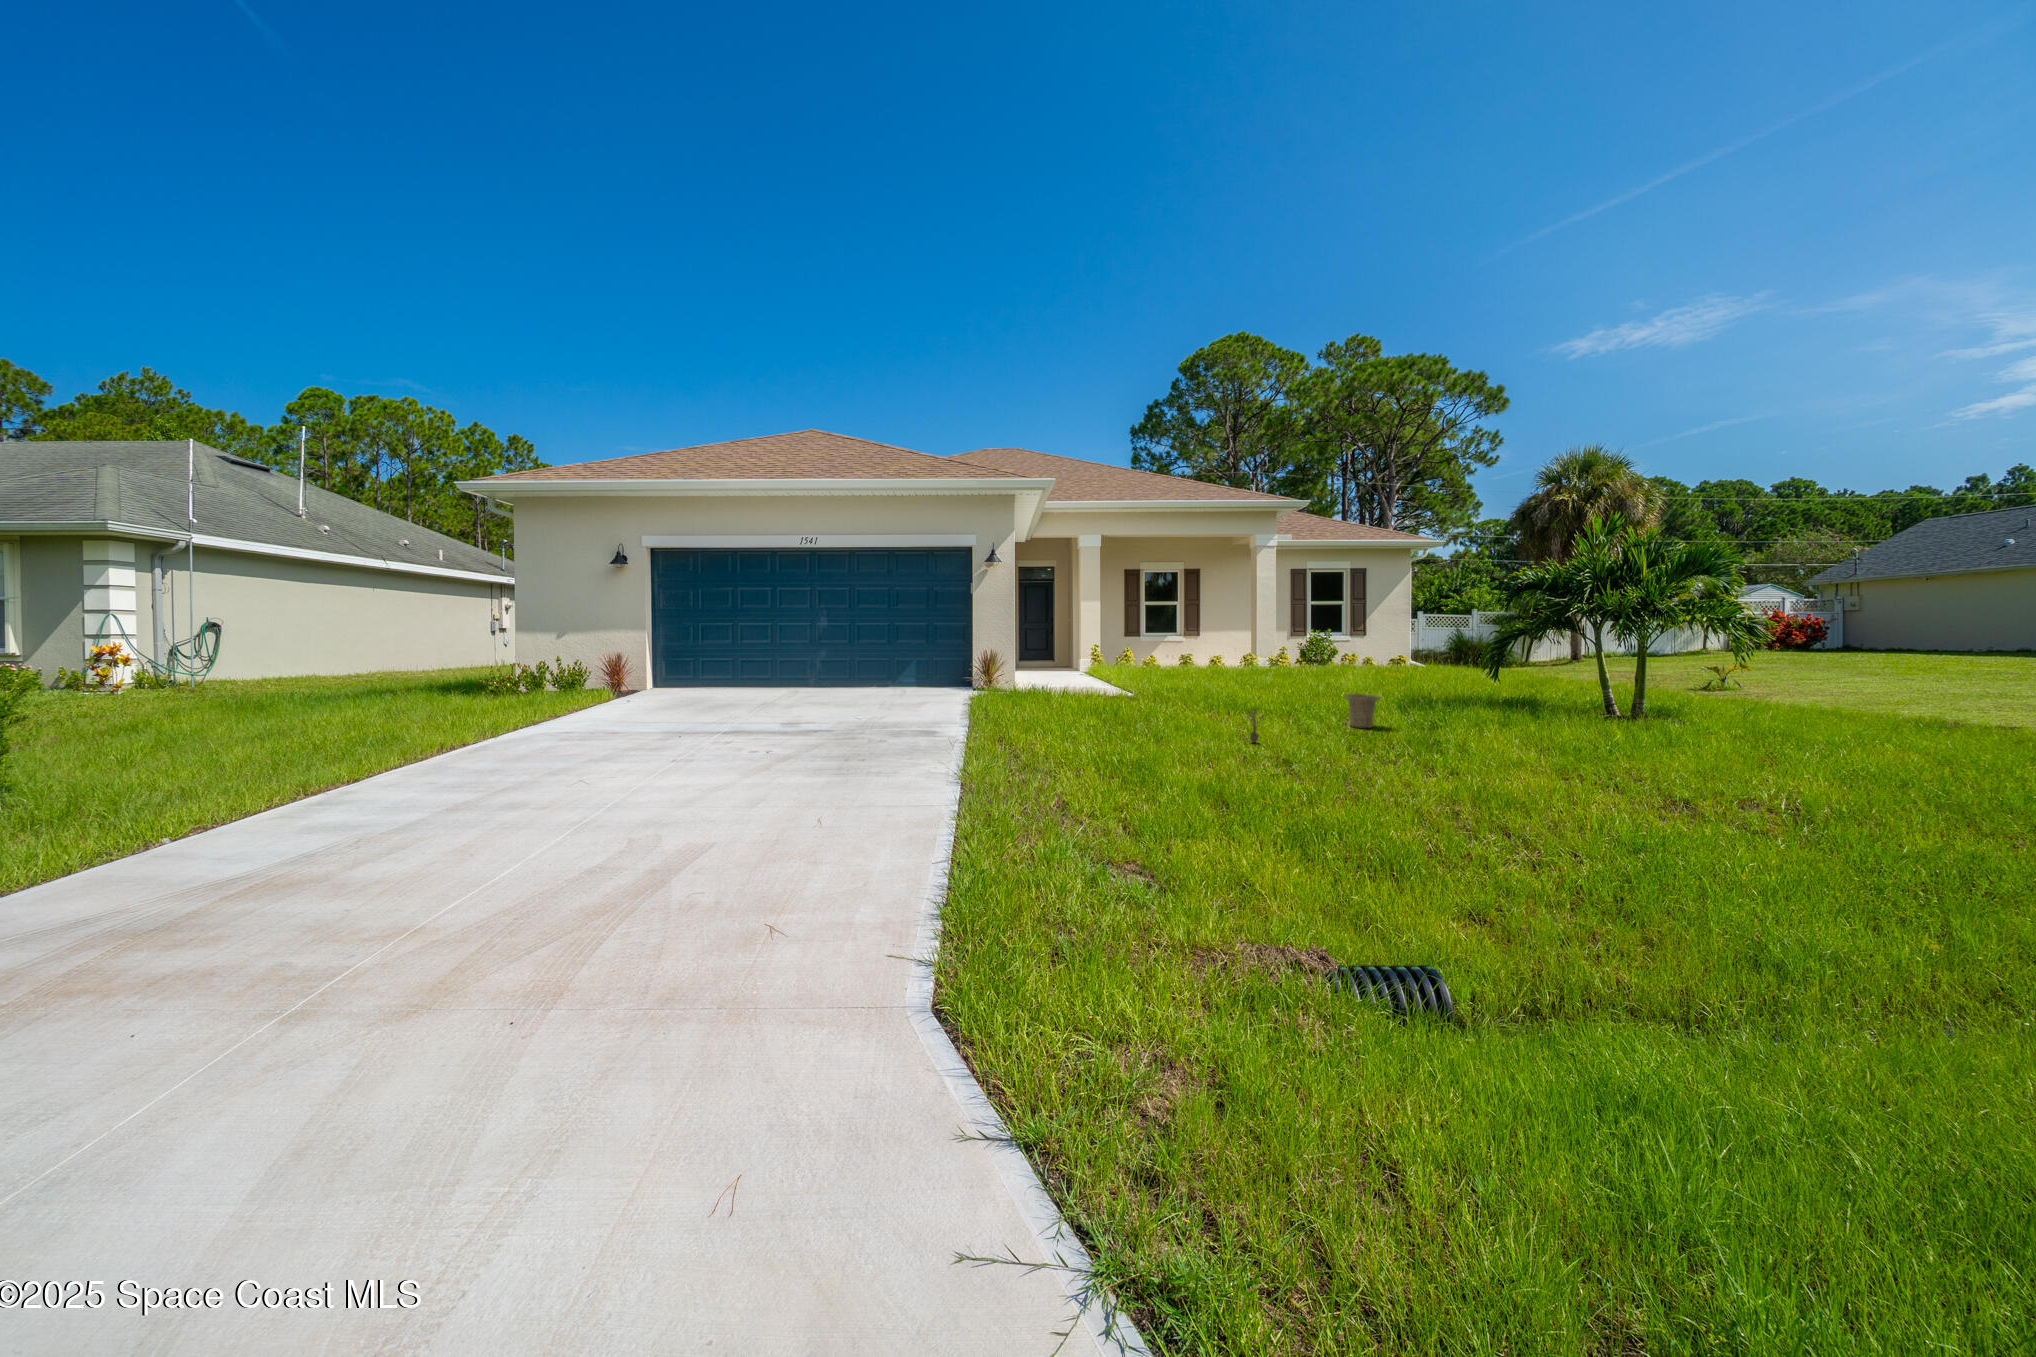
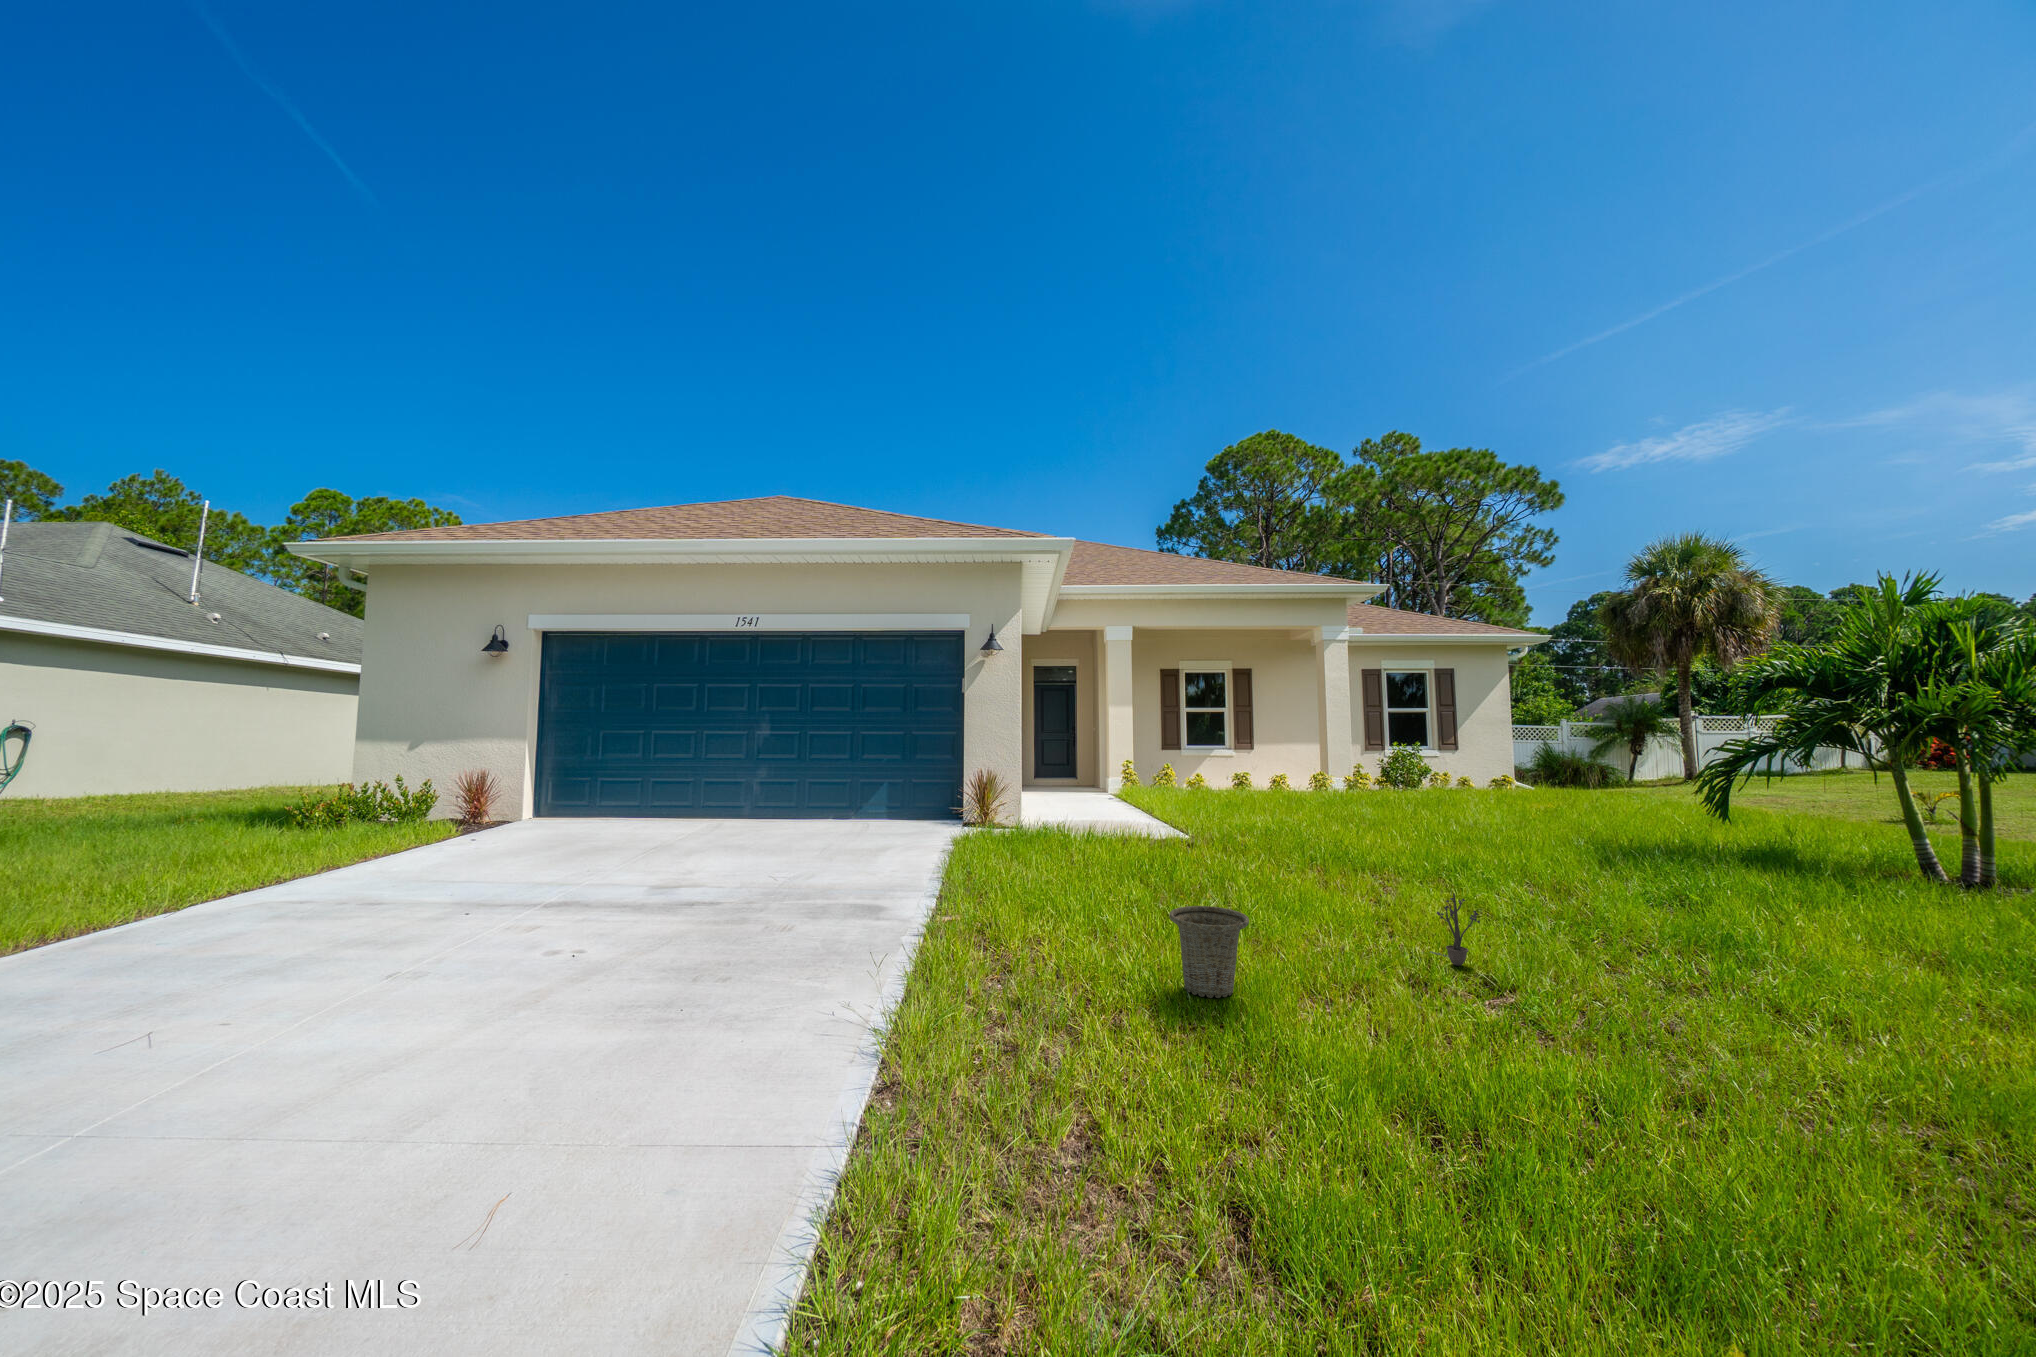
basket: present [1345,694,1380,728] -> present [1169,906,1249,998]

